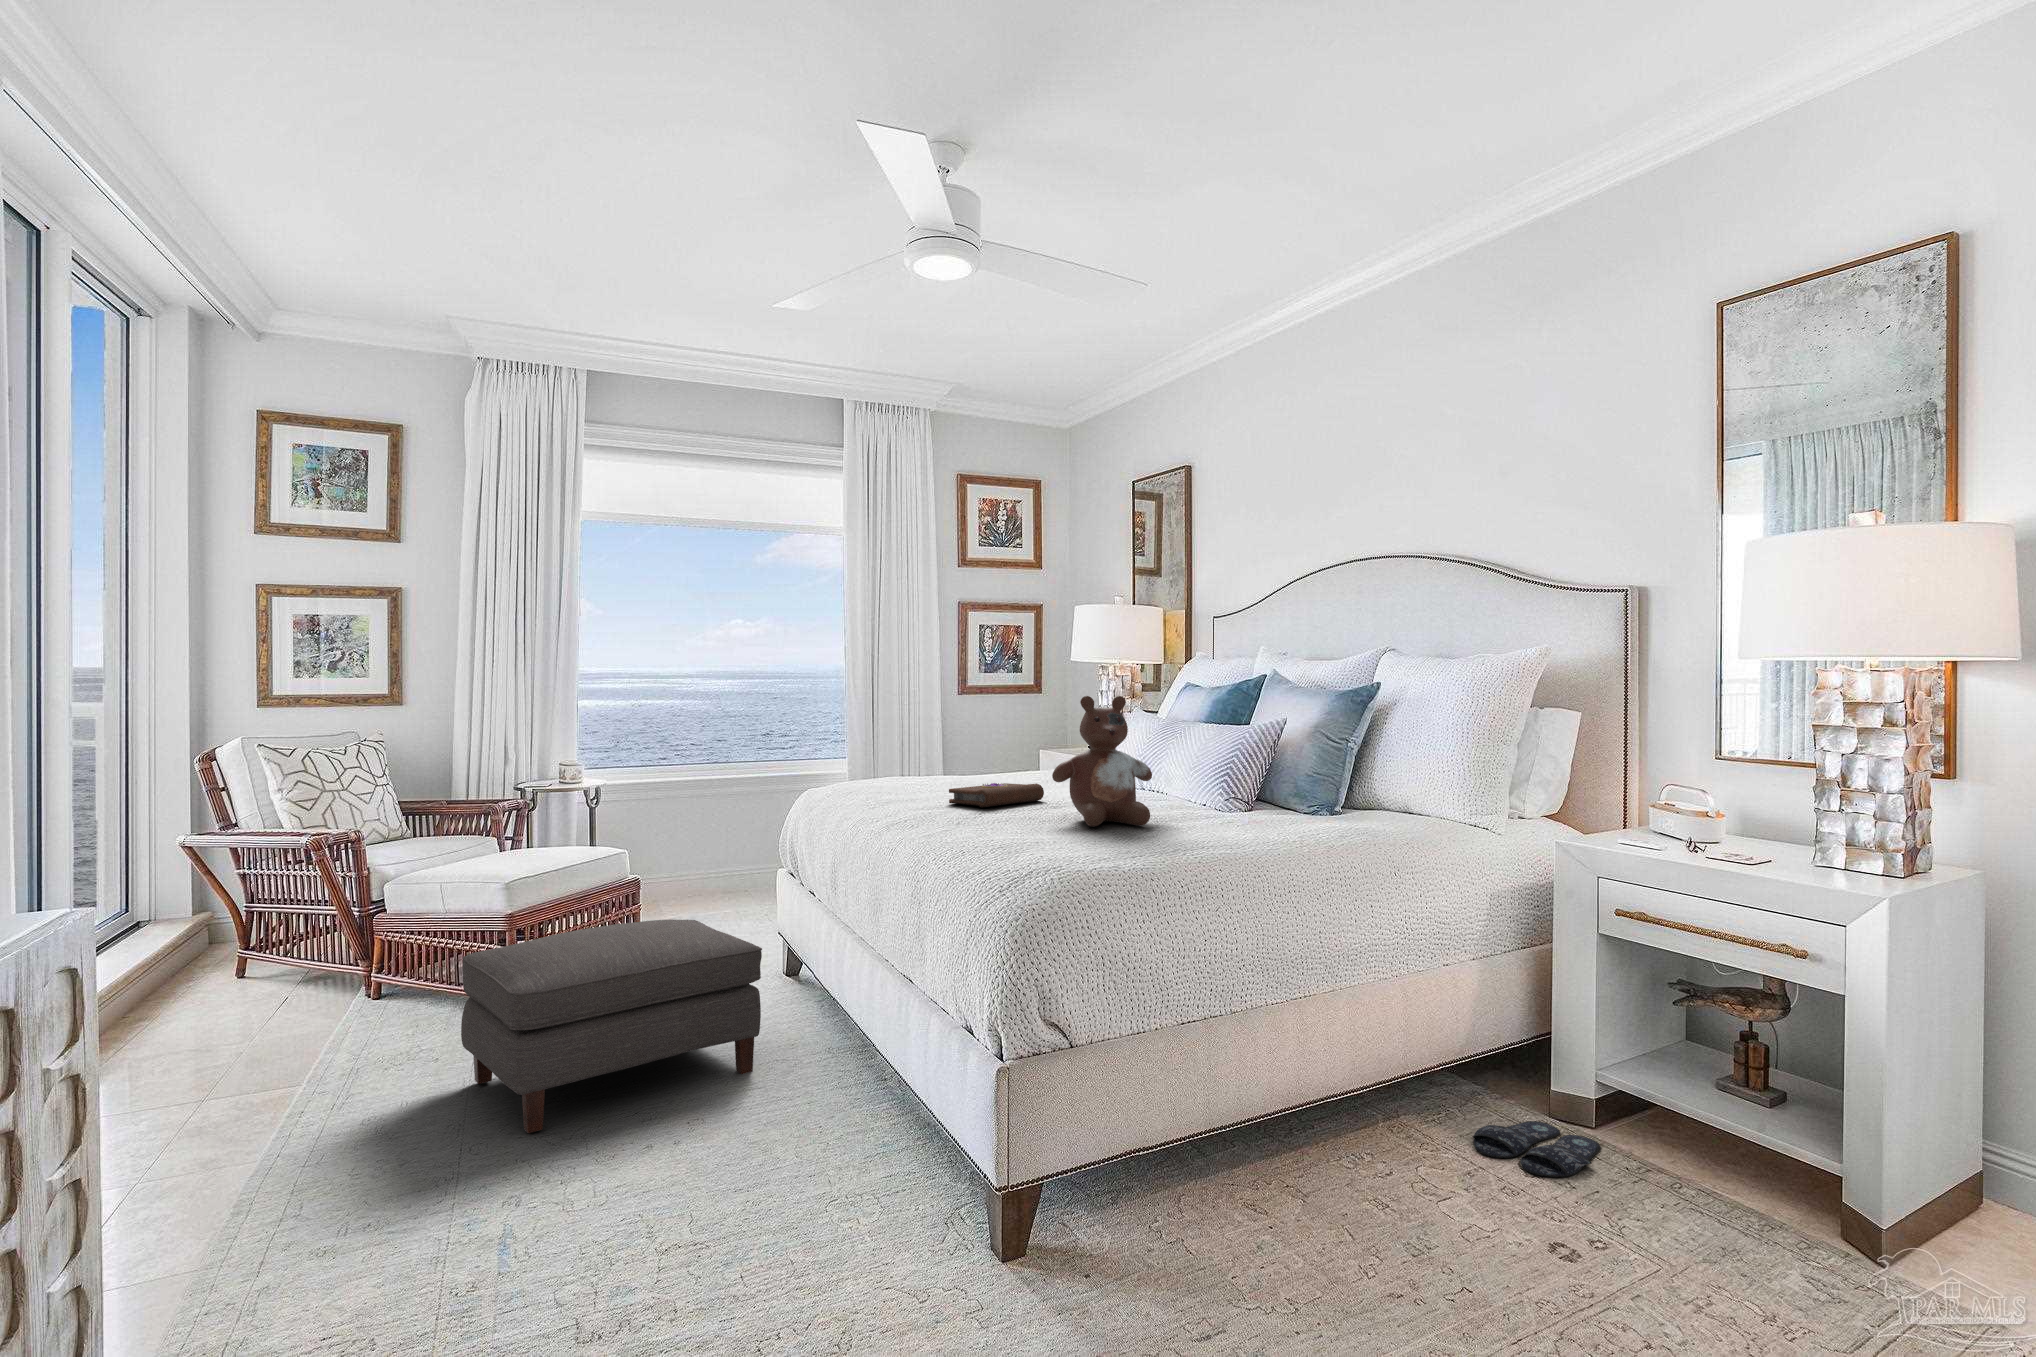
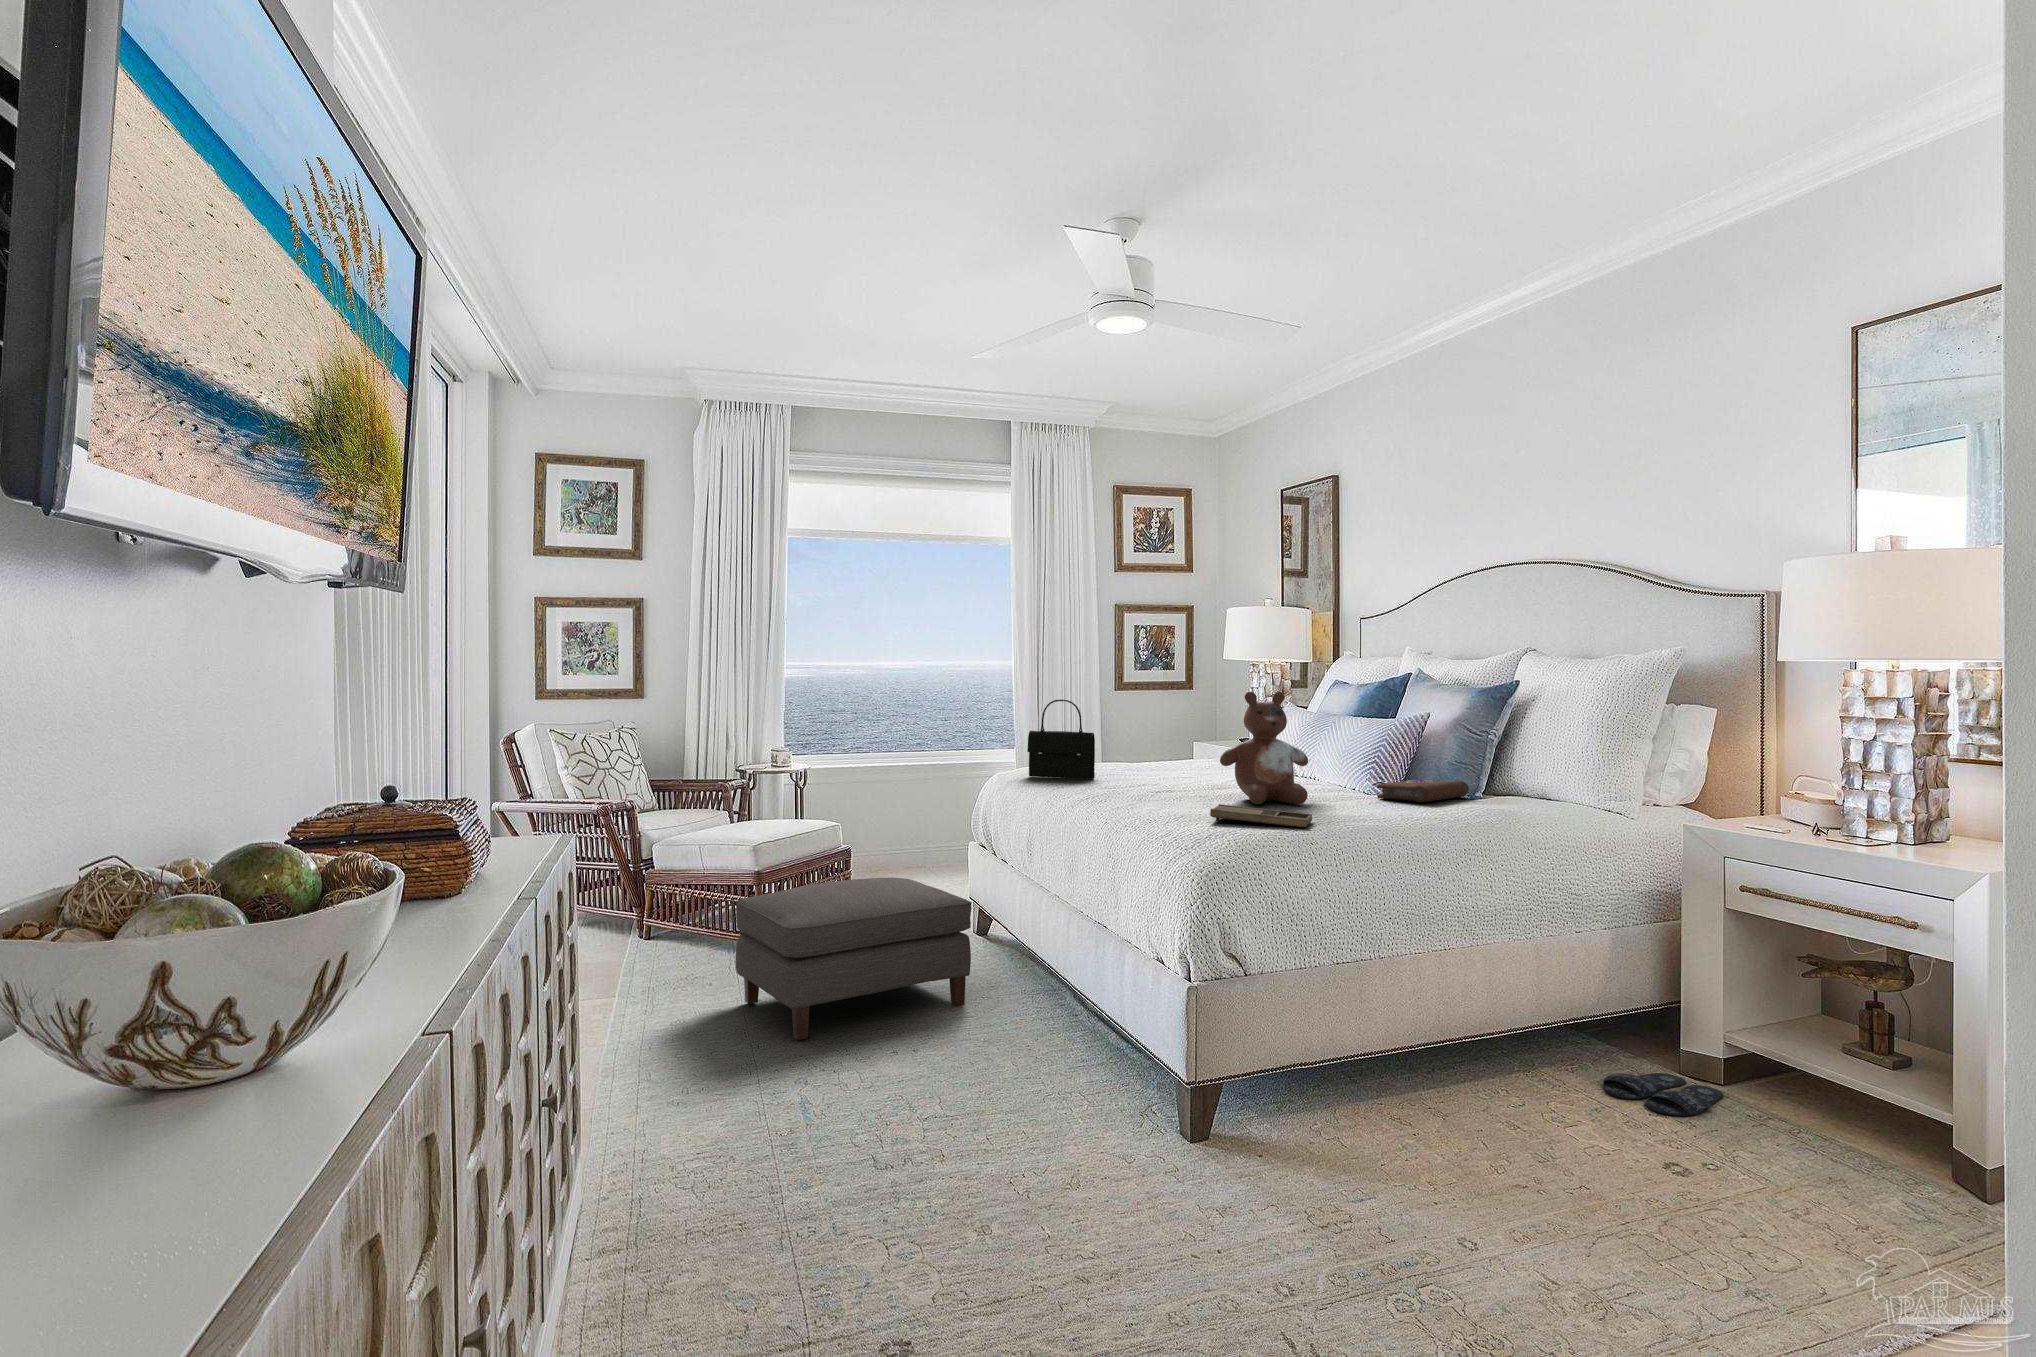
handbag: none [838,706,916,797] -> present [1027,700,1095,779]
book: present [949,783,1044,807] -> present [1377,779,1469,803]
tray: none [1034,829,1153,856] -> present [1210,804,1312,827]

